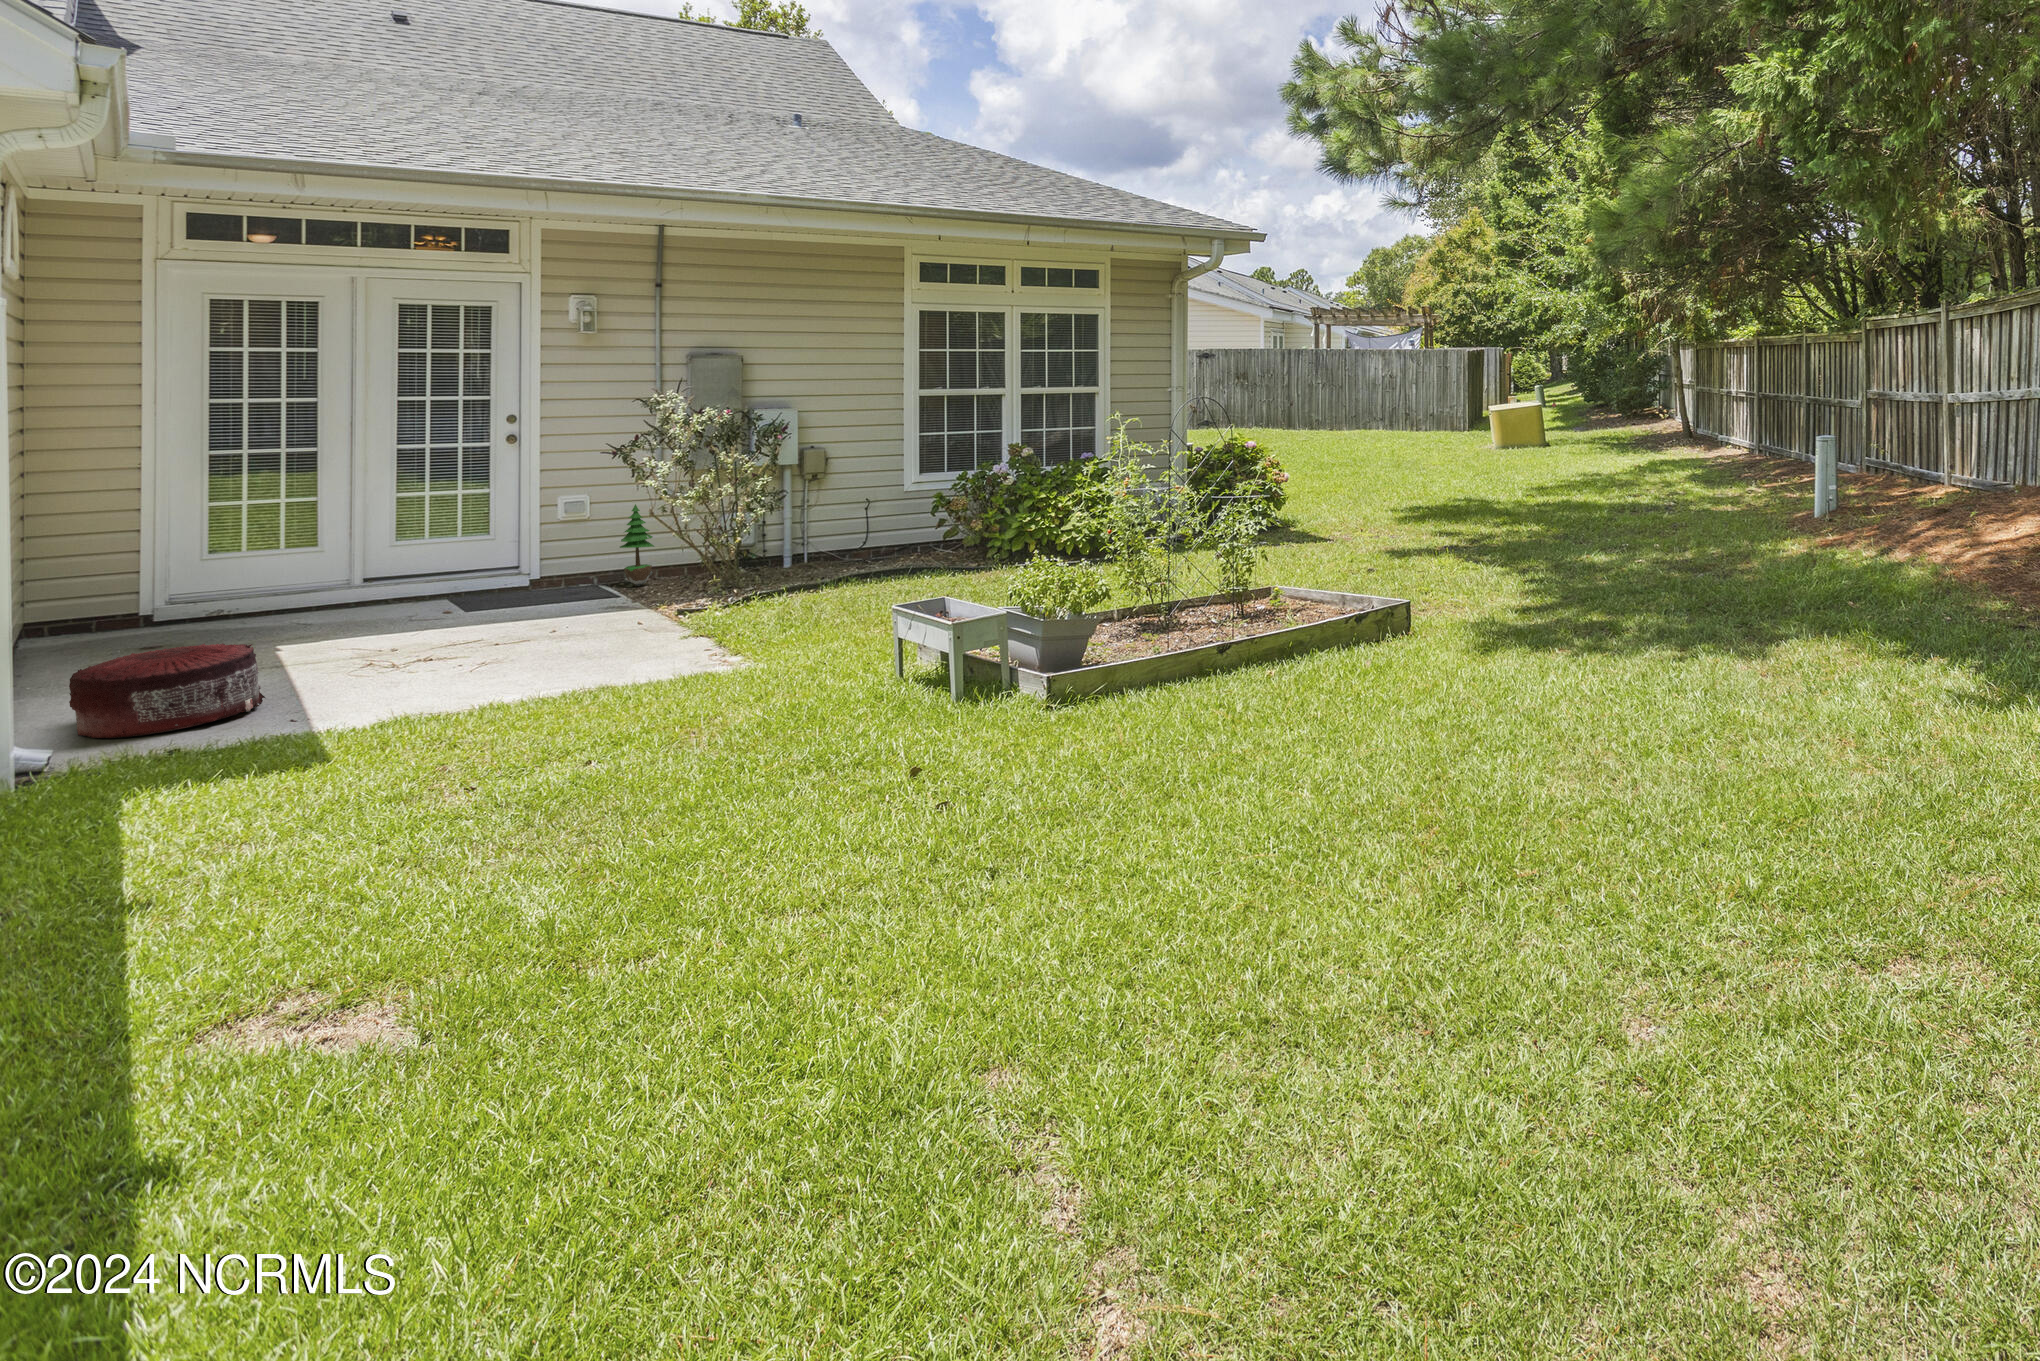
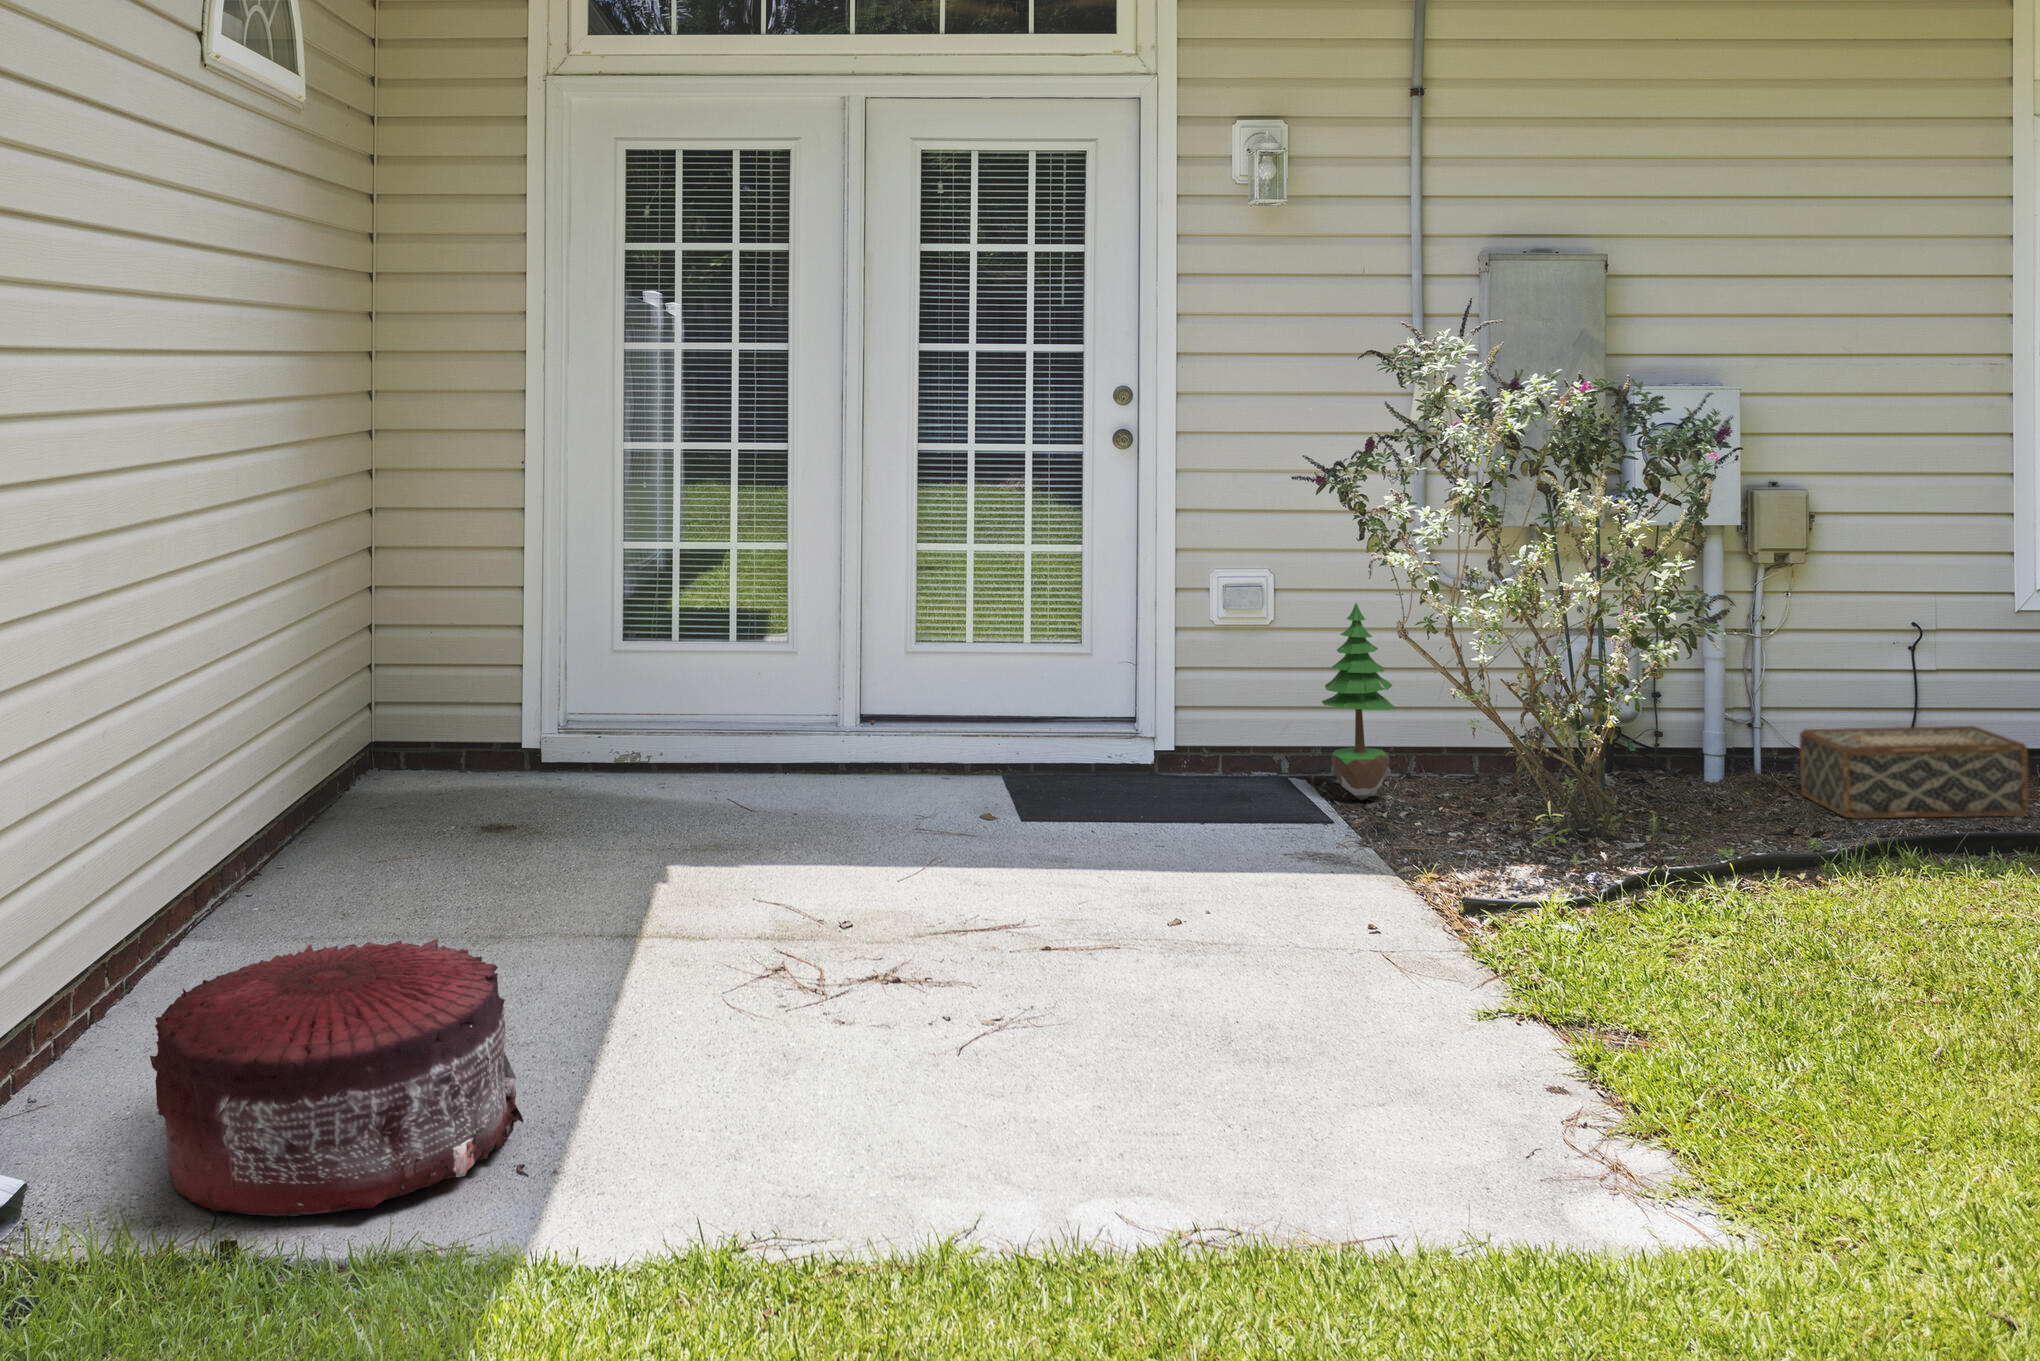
woven basket: none [826,532,904,568] -> present [1800,726,2029,819]

